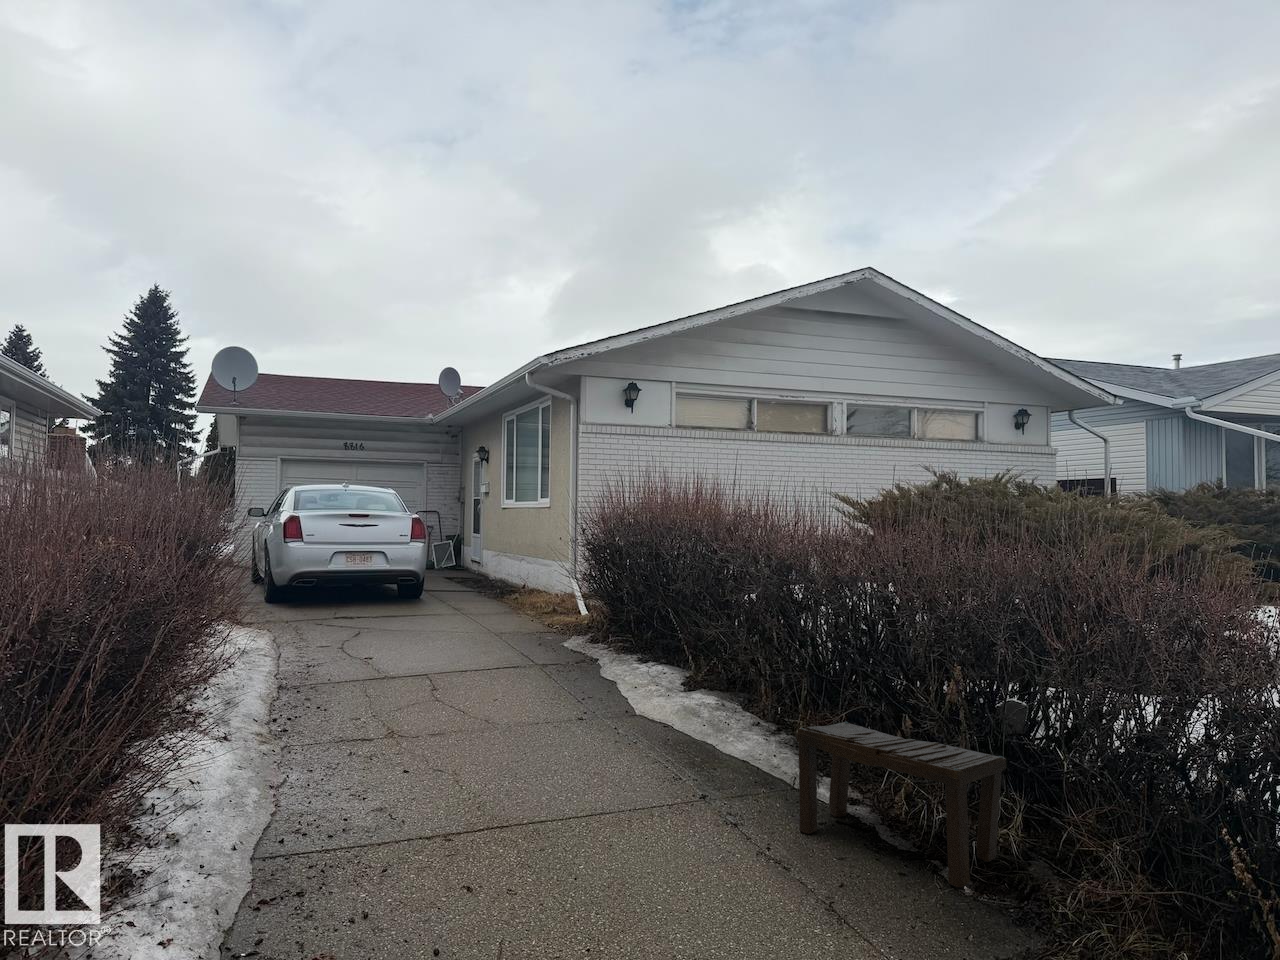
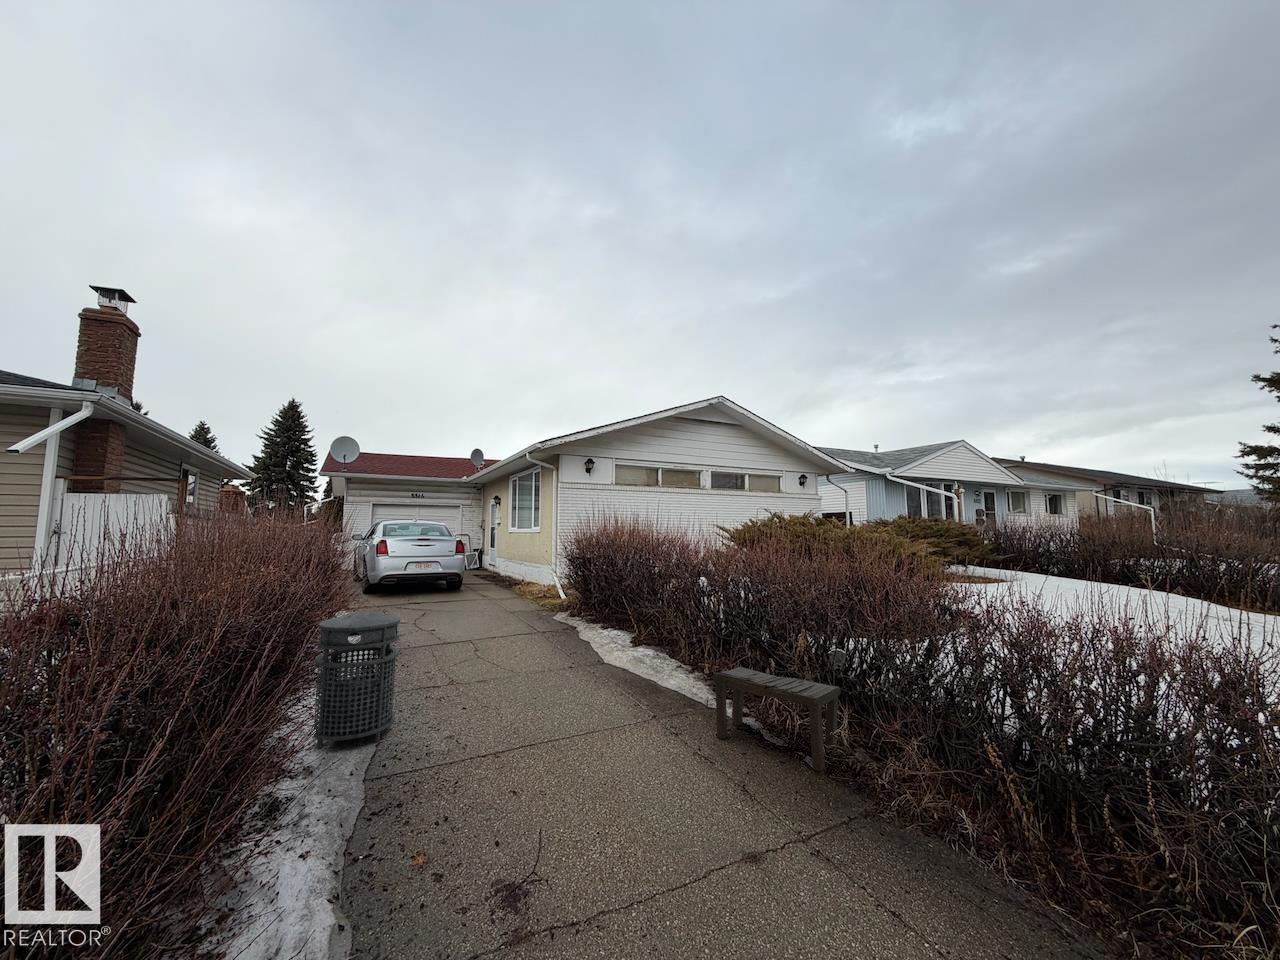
trash can: none [178,613,305,815] -> present [312,611,400,750]

